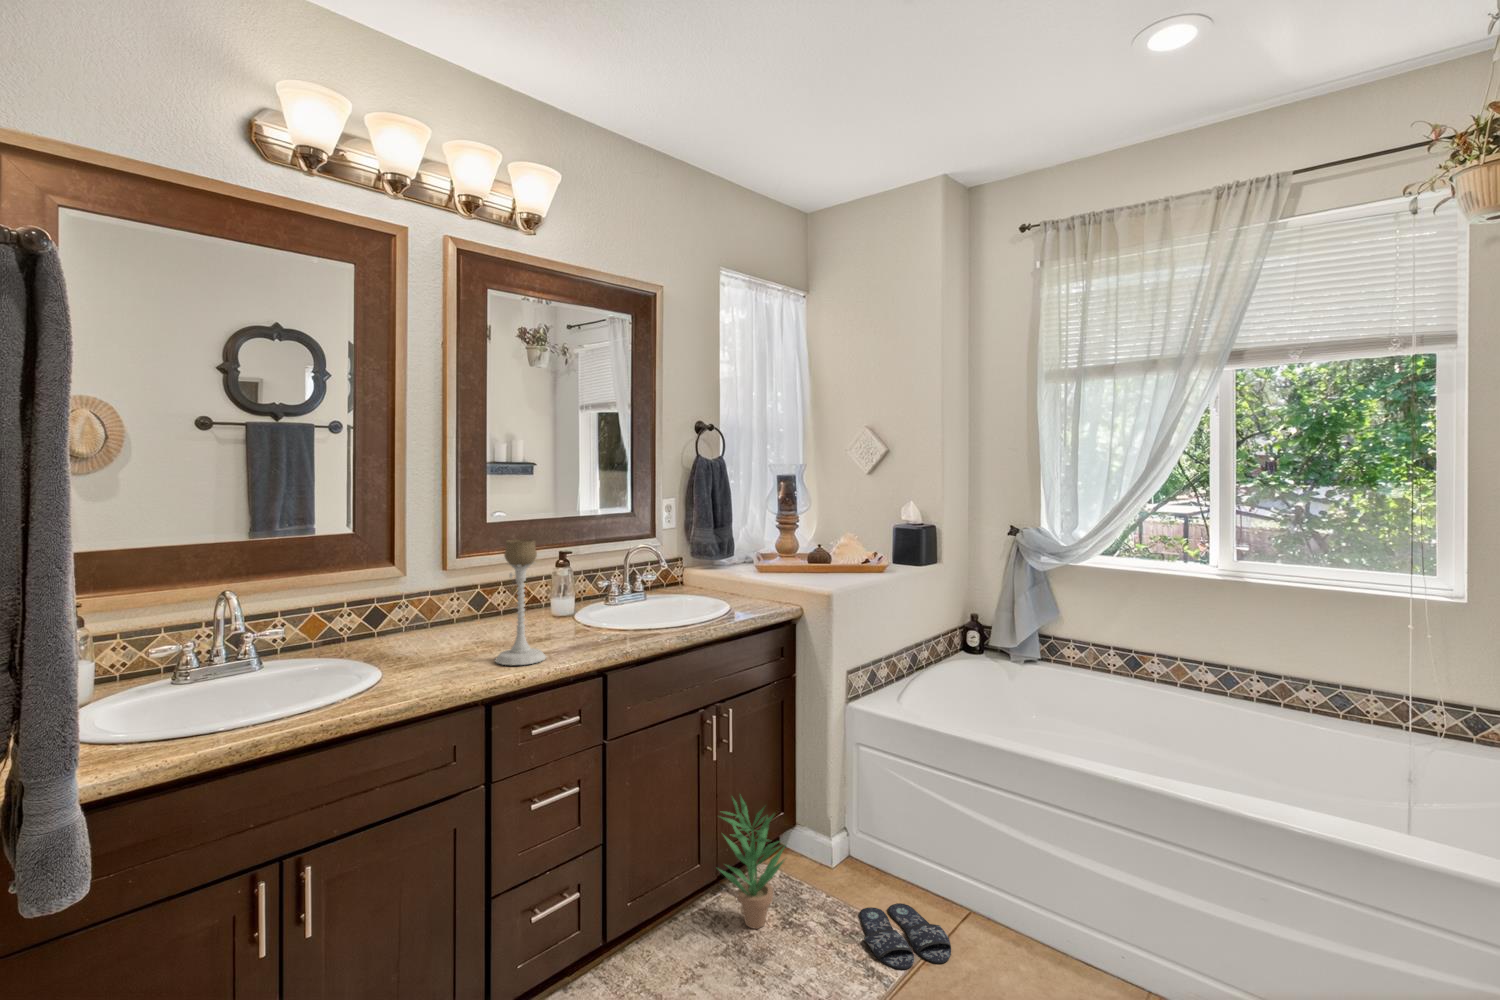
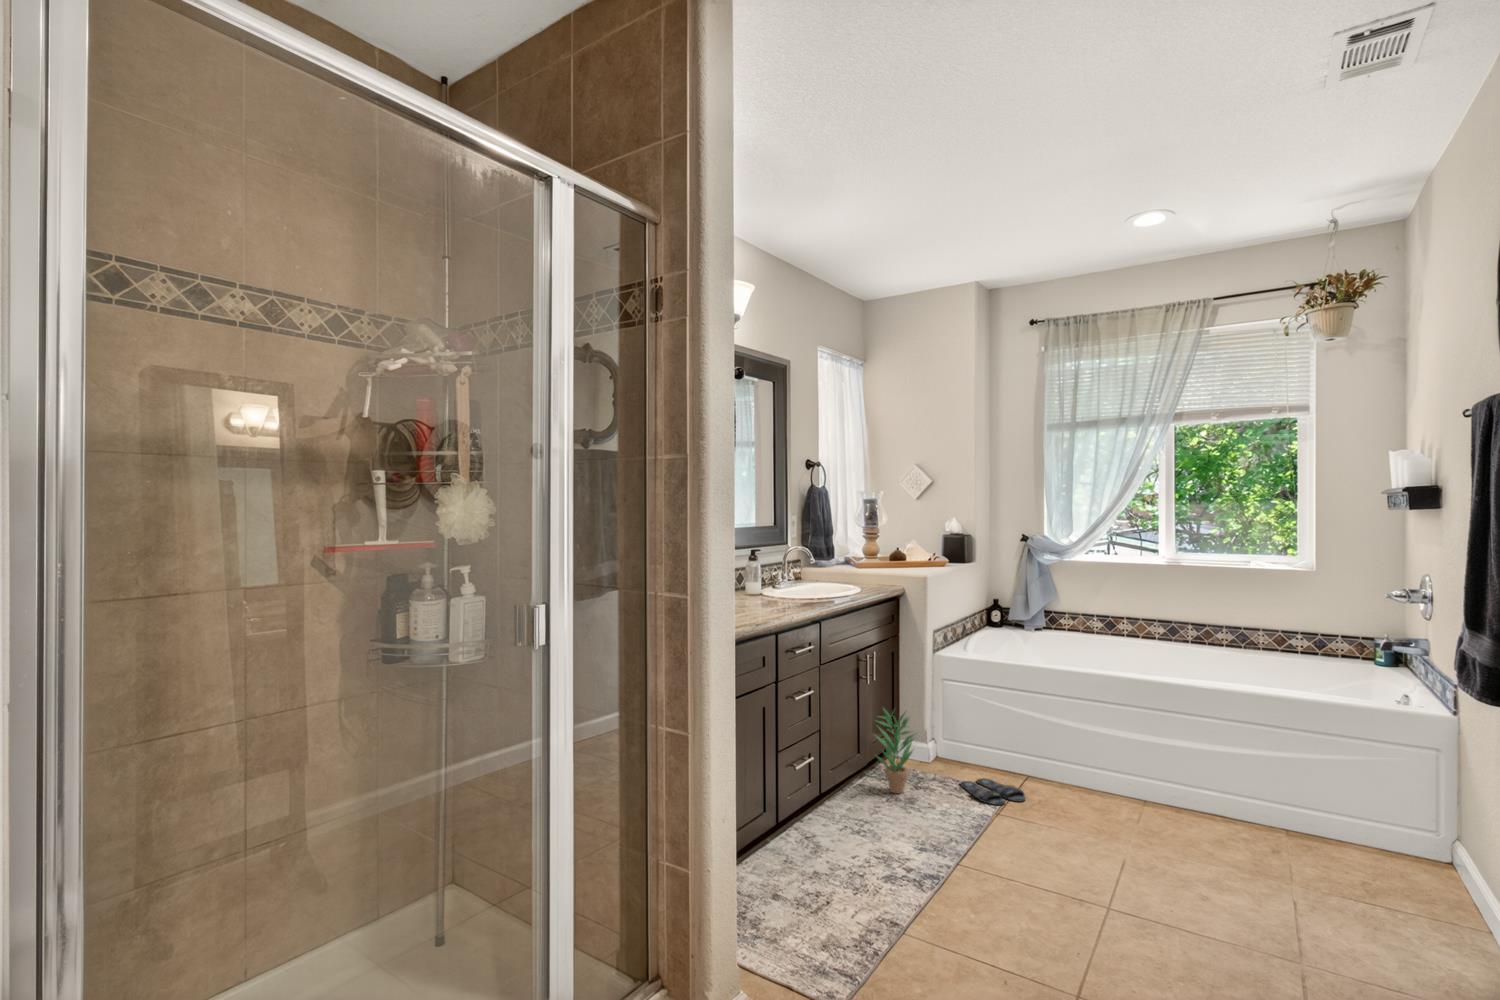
candle holder: present [495,539,546,665] -> none [766,536,796,613]

